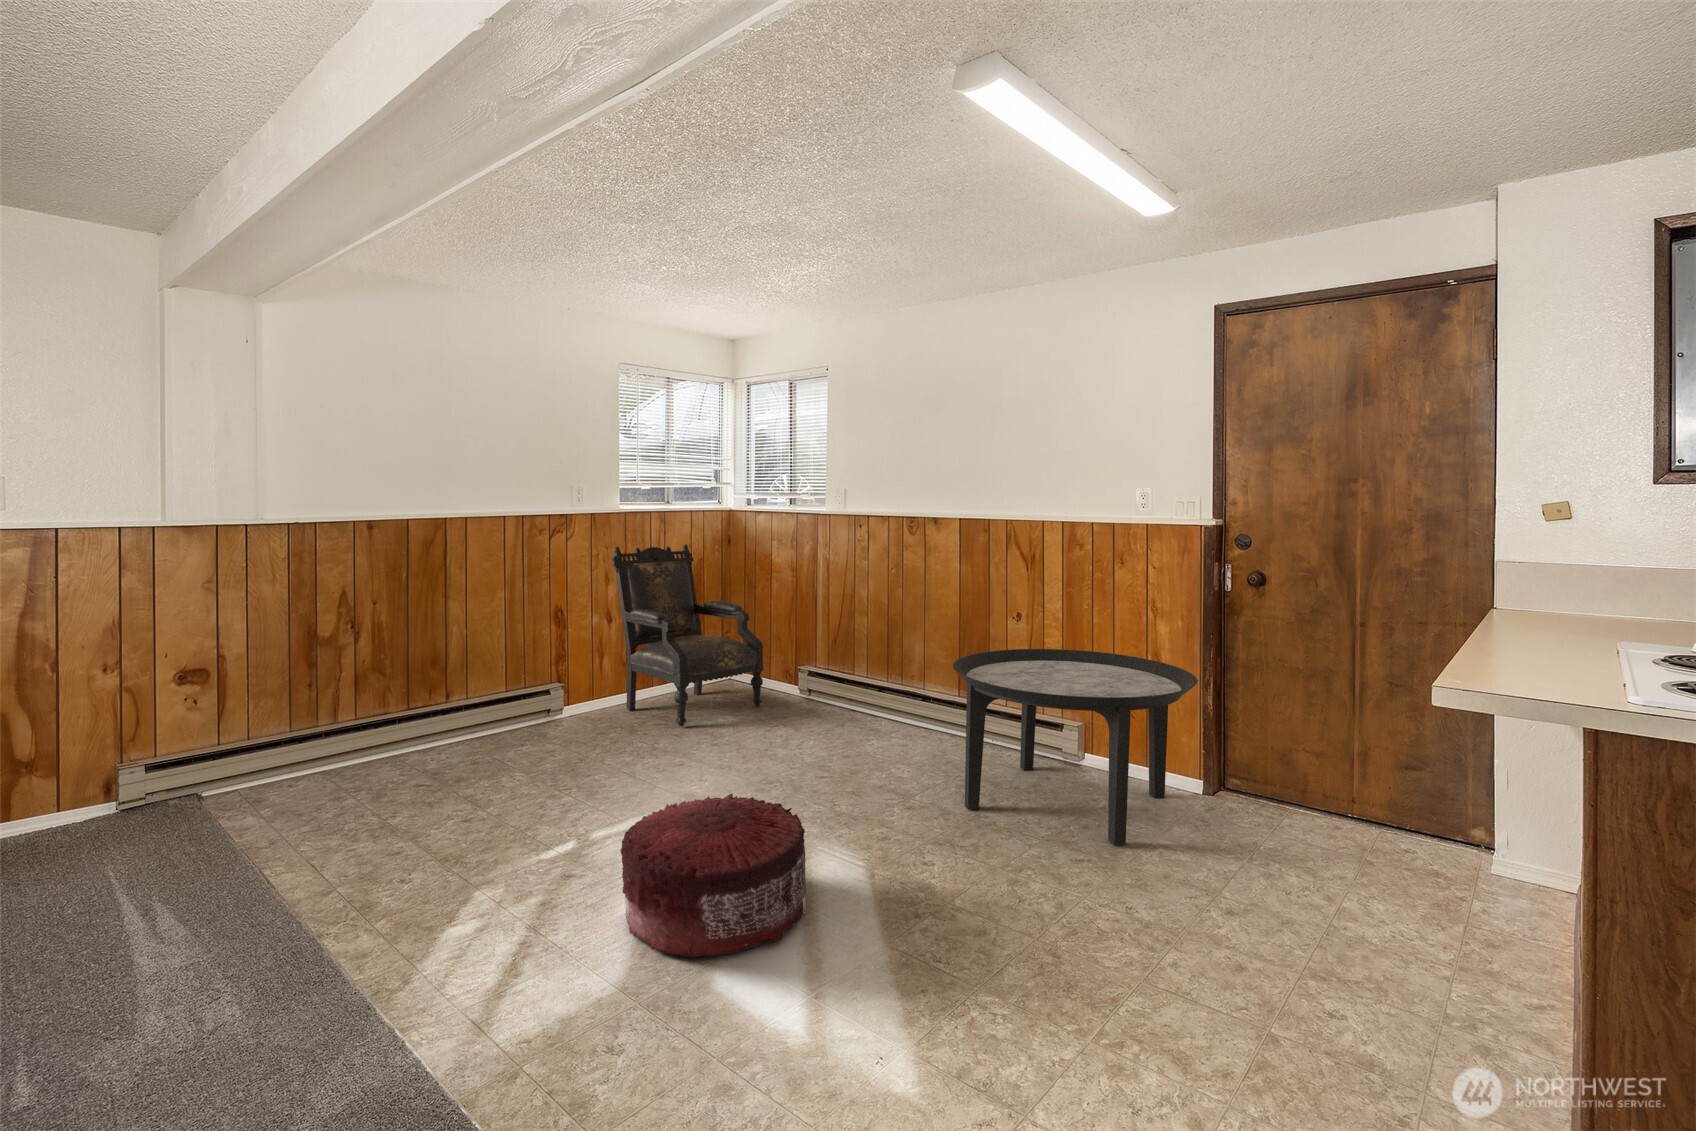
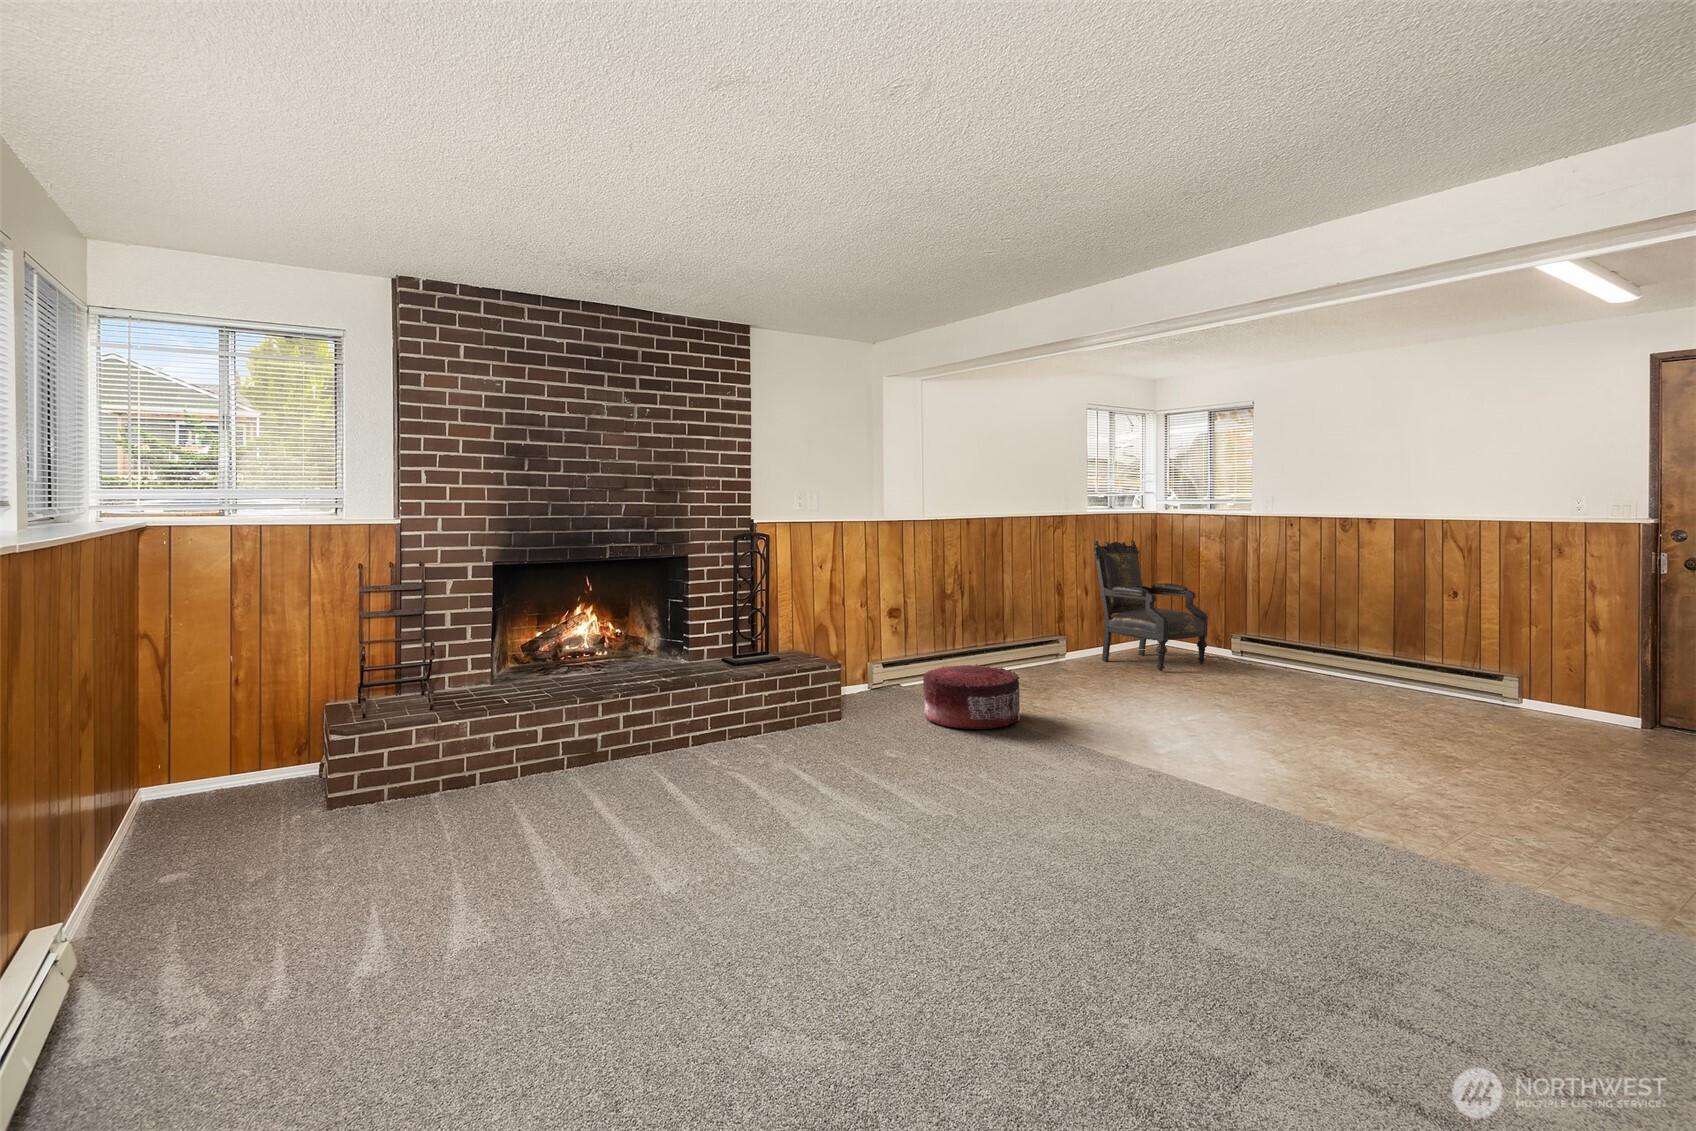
round table: present [953,649,1198,846] -> none [1427,616,1649,743]
pouf: present [620,794,806,958] -> present [923,664,1020,729]

